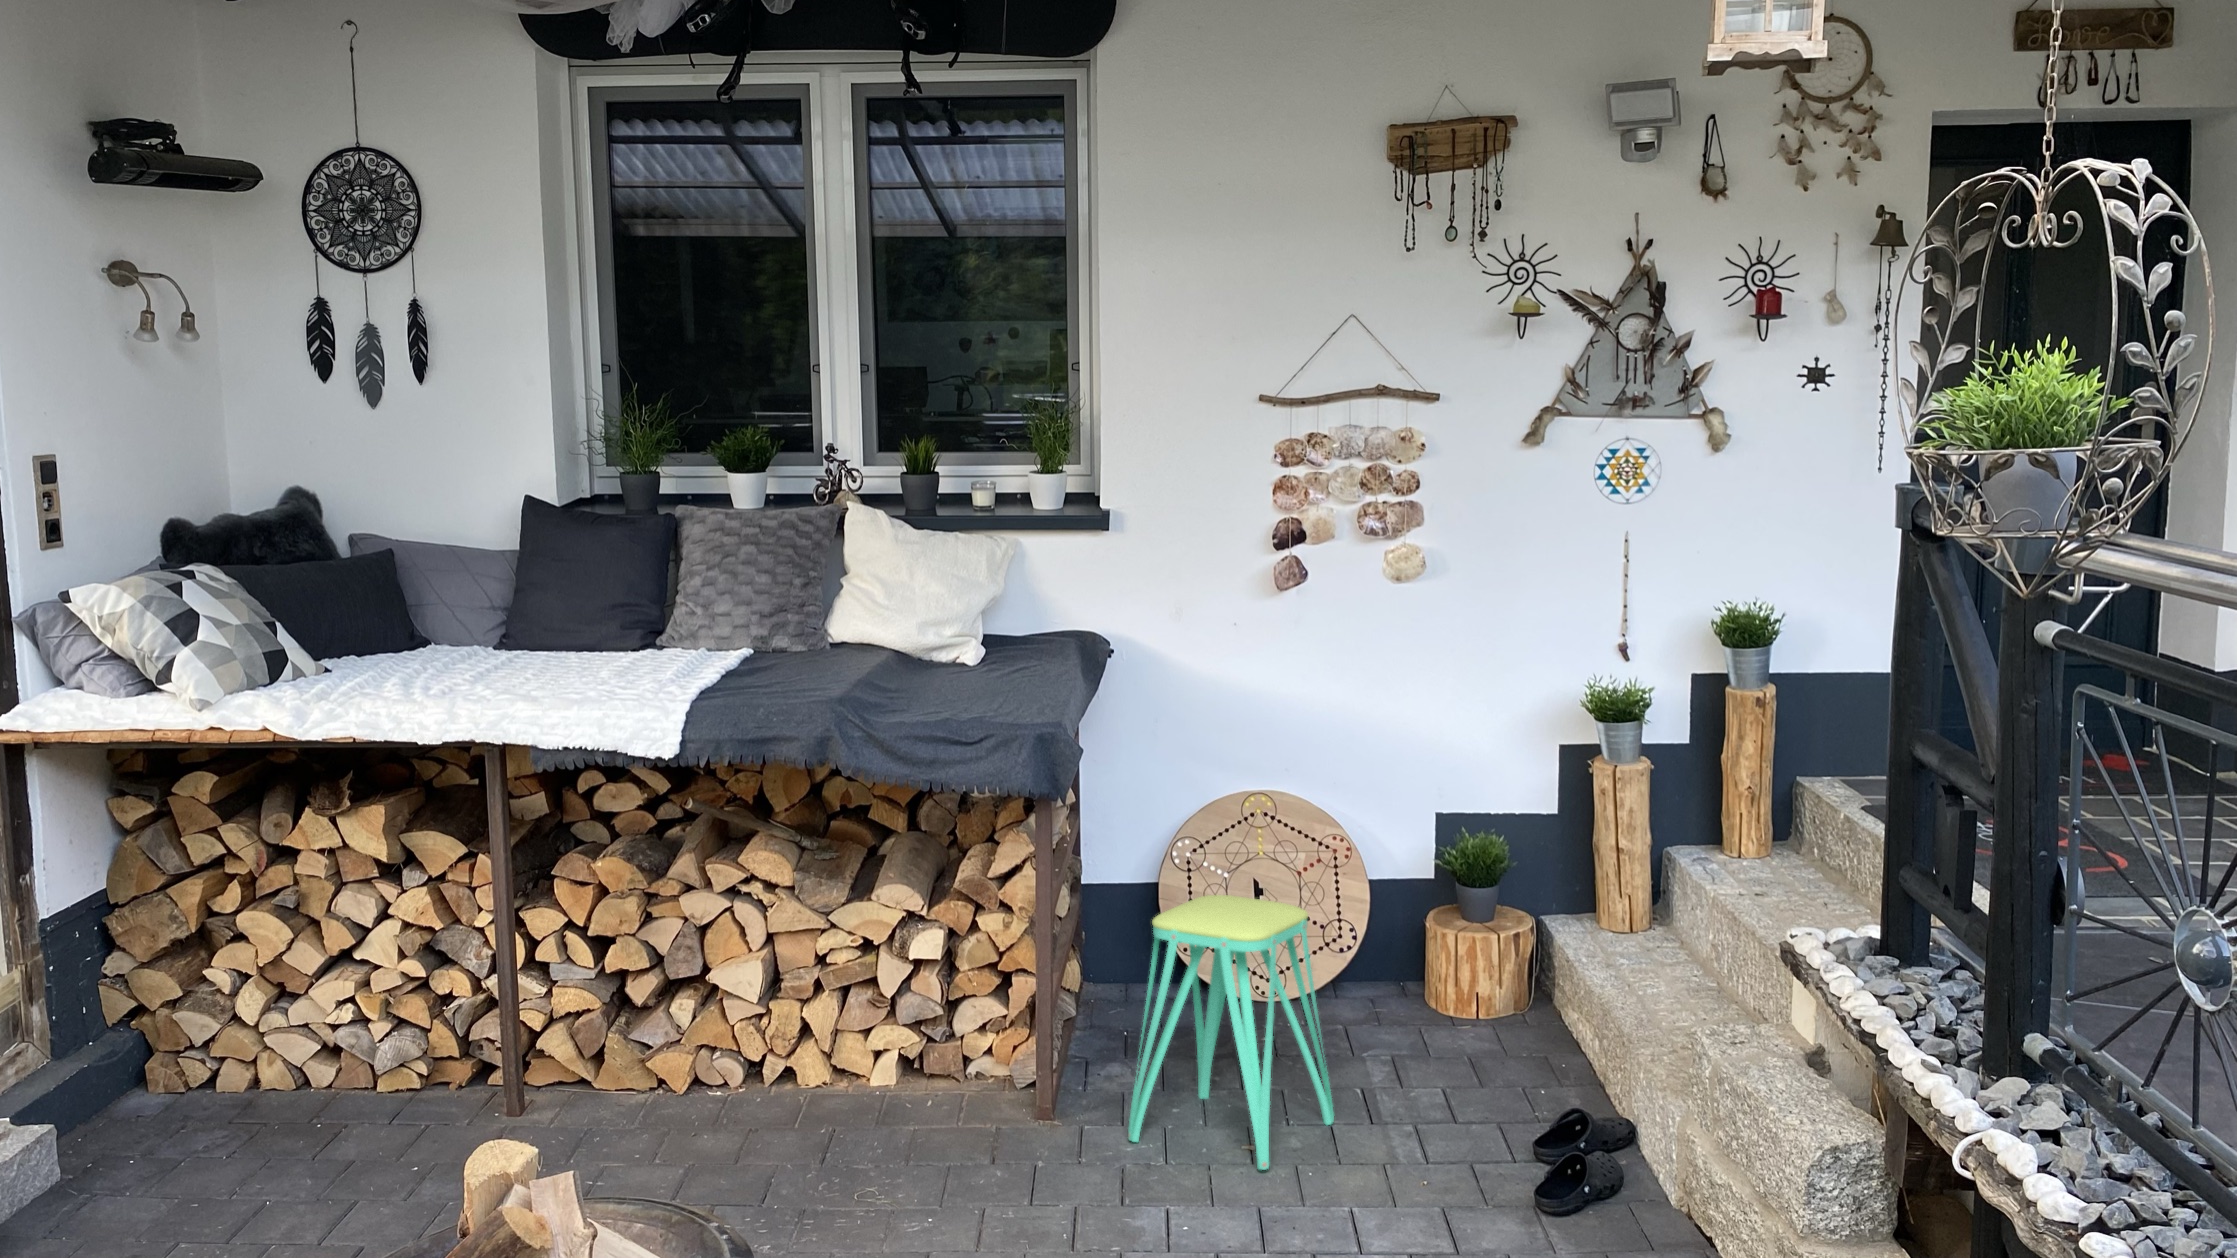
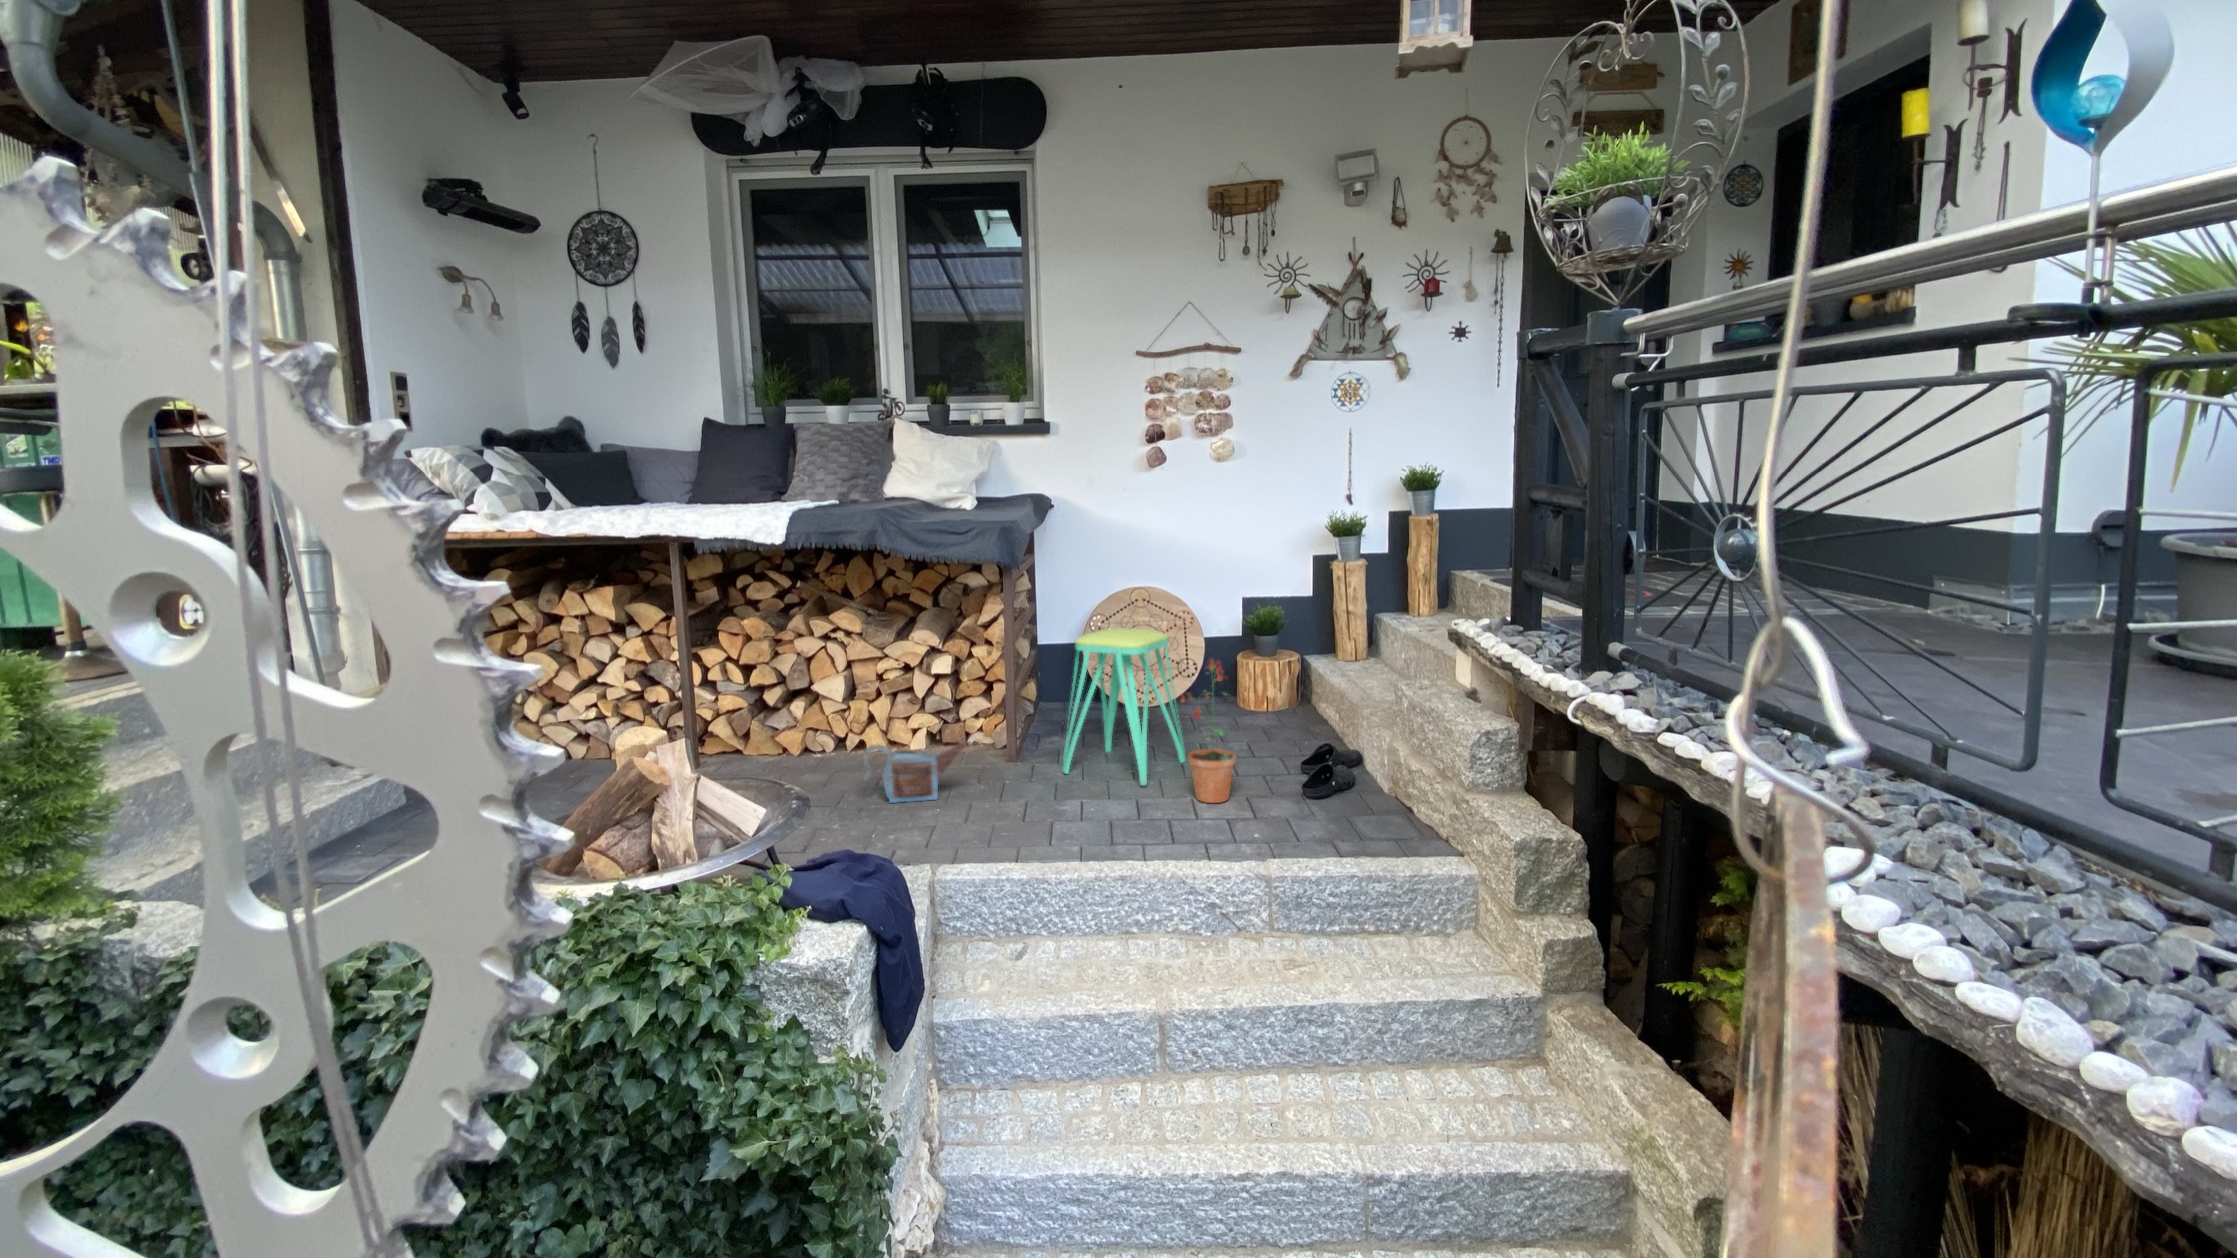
potted plant: none [1323,964,1417,1208] -> present [1181,659,1236,803]
watering can: none [802,1092,974,1192] -> present [863,743,967,803]

